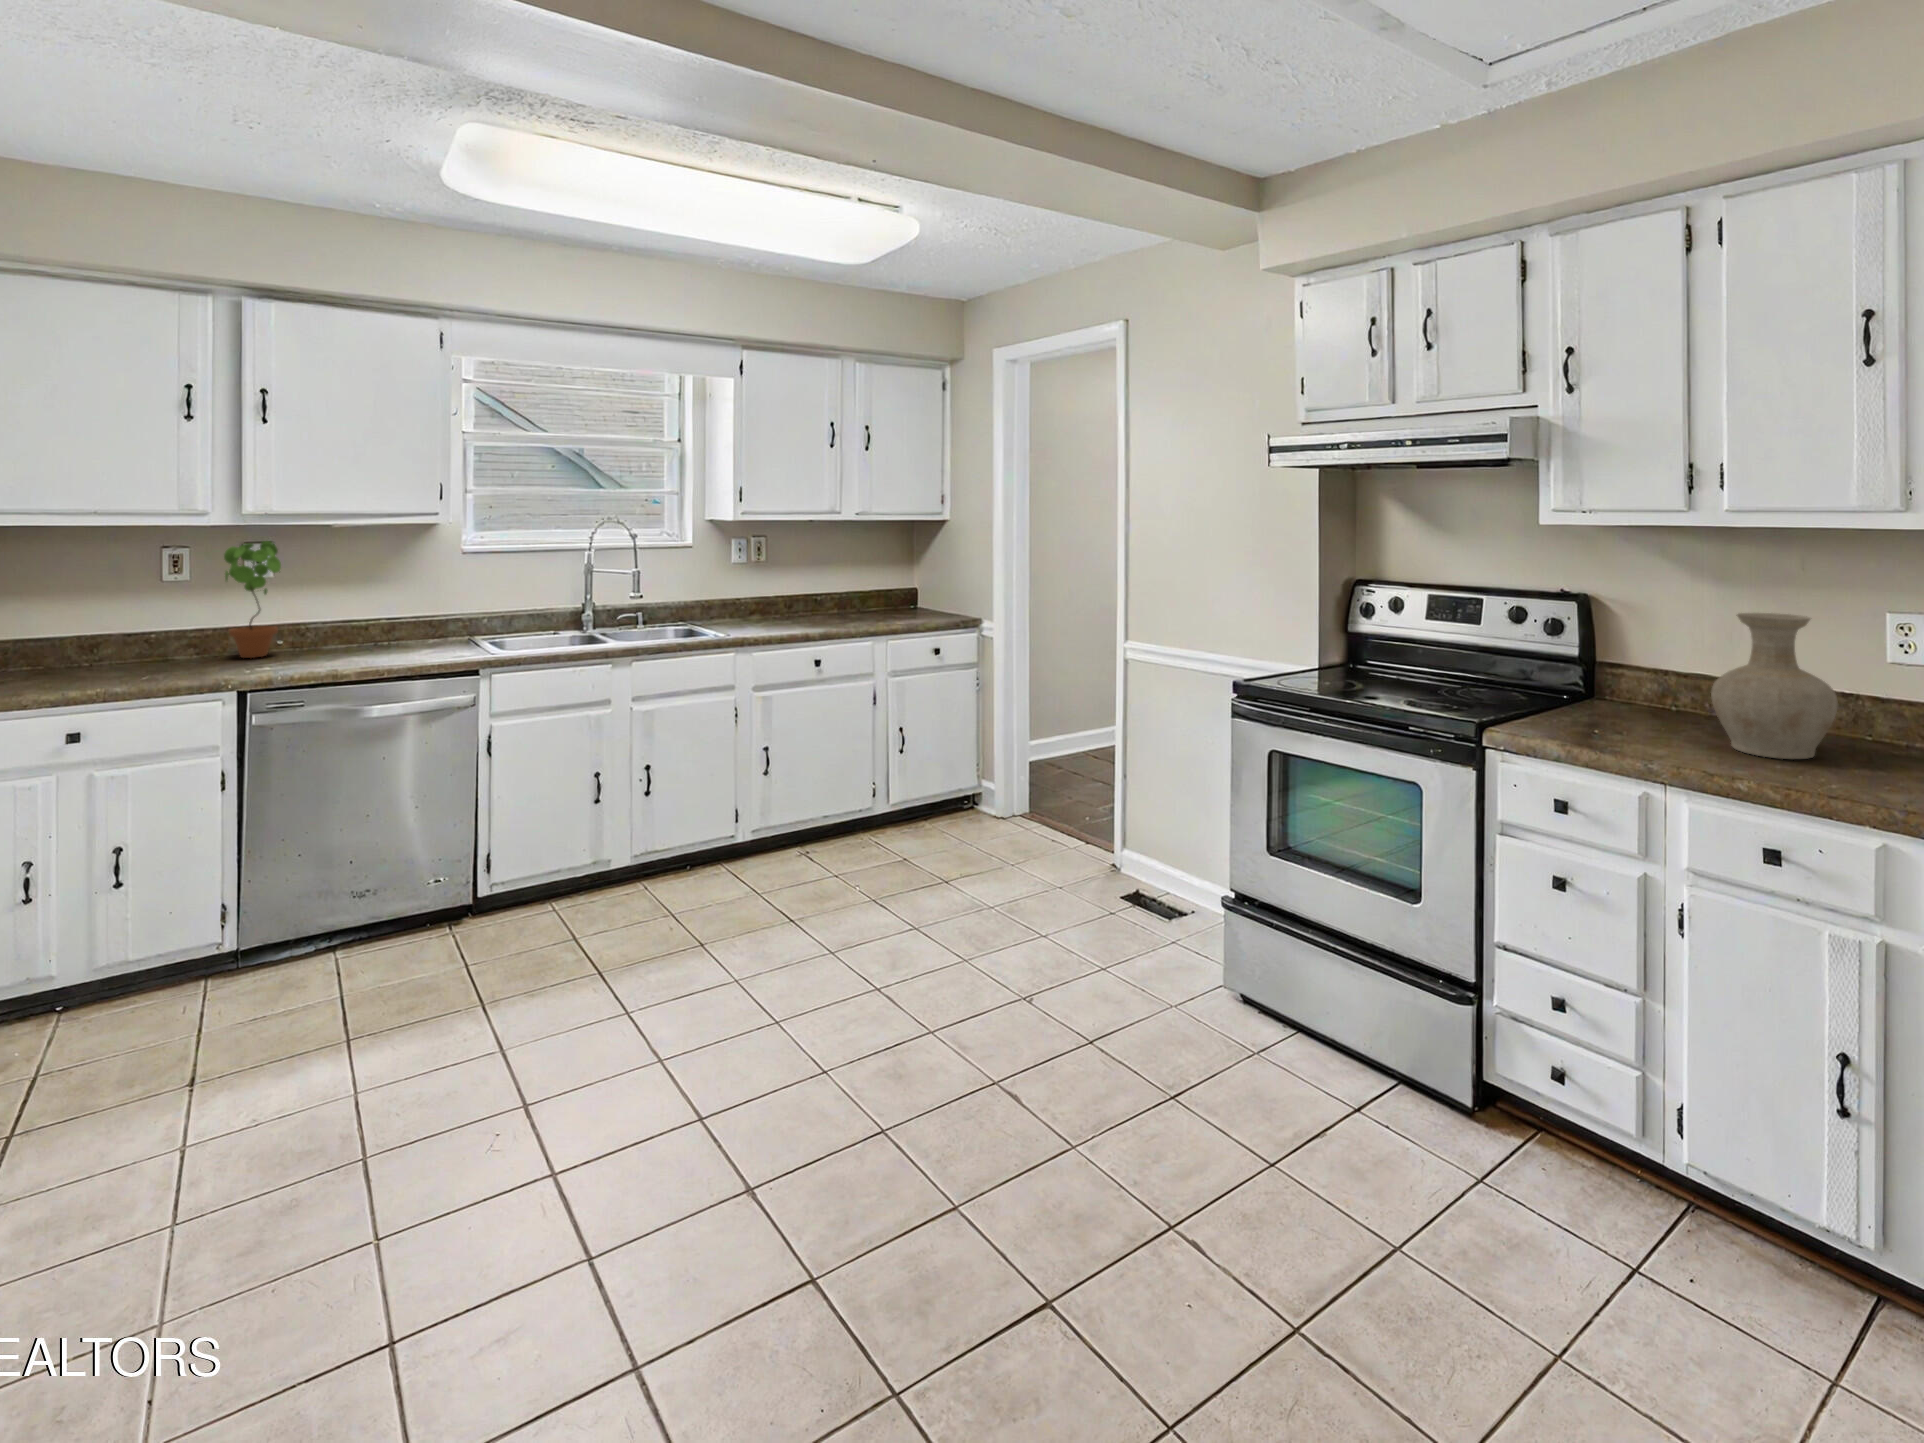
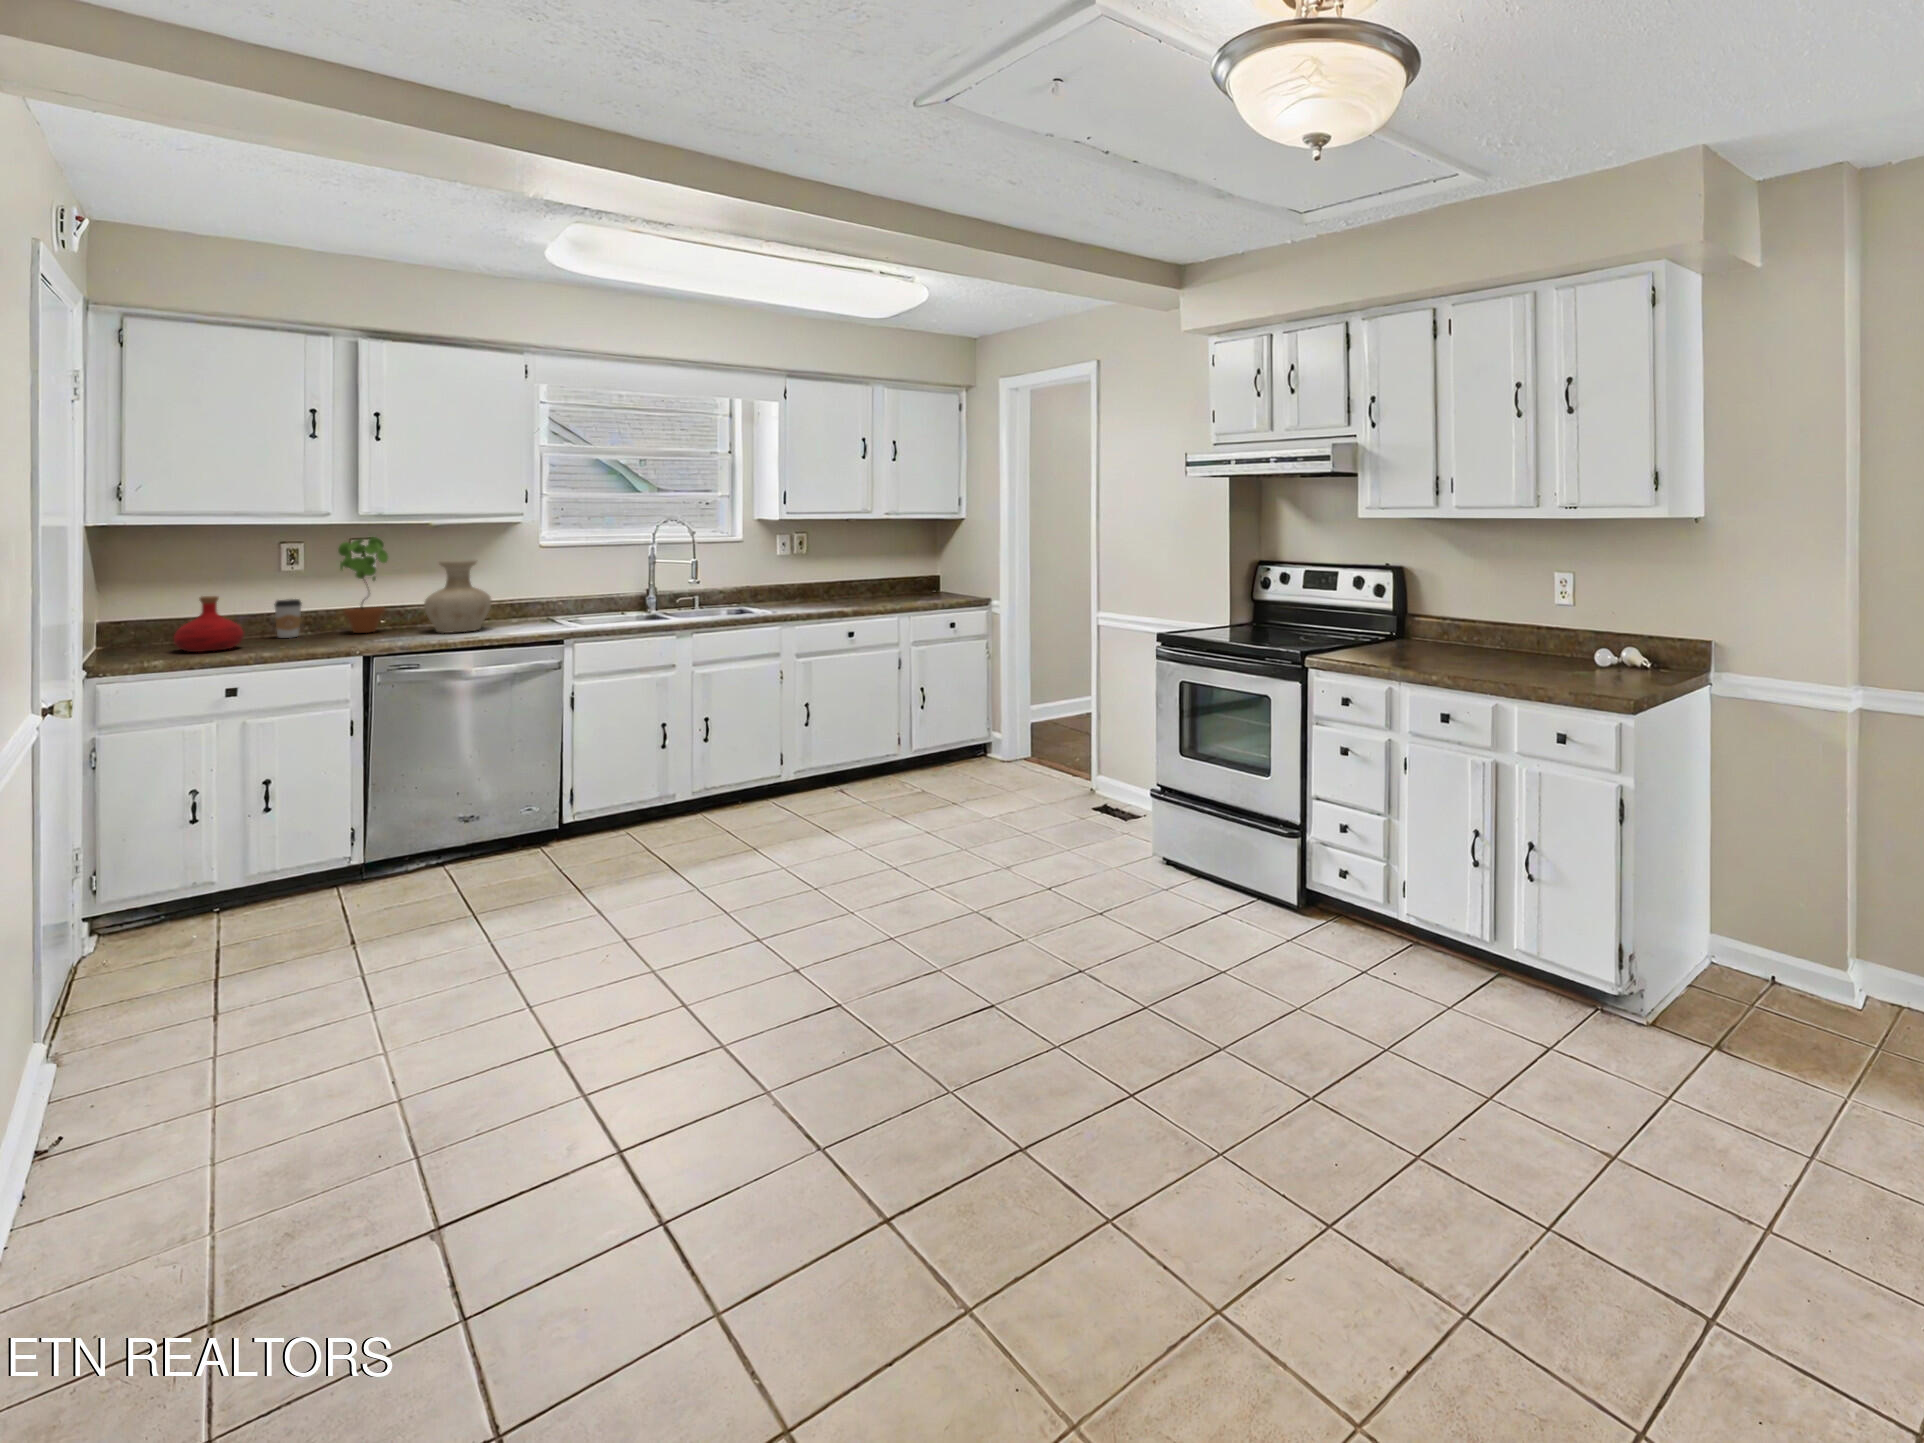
vase: present [1711,613,1838,759] -> present [424,560,491,633]
bottle: none [18,614,103,684] -> present [174,596,244,652]
coffee cup: none [147,616,180,664] -> present [274,599,302,638]

